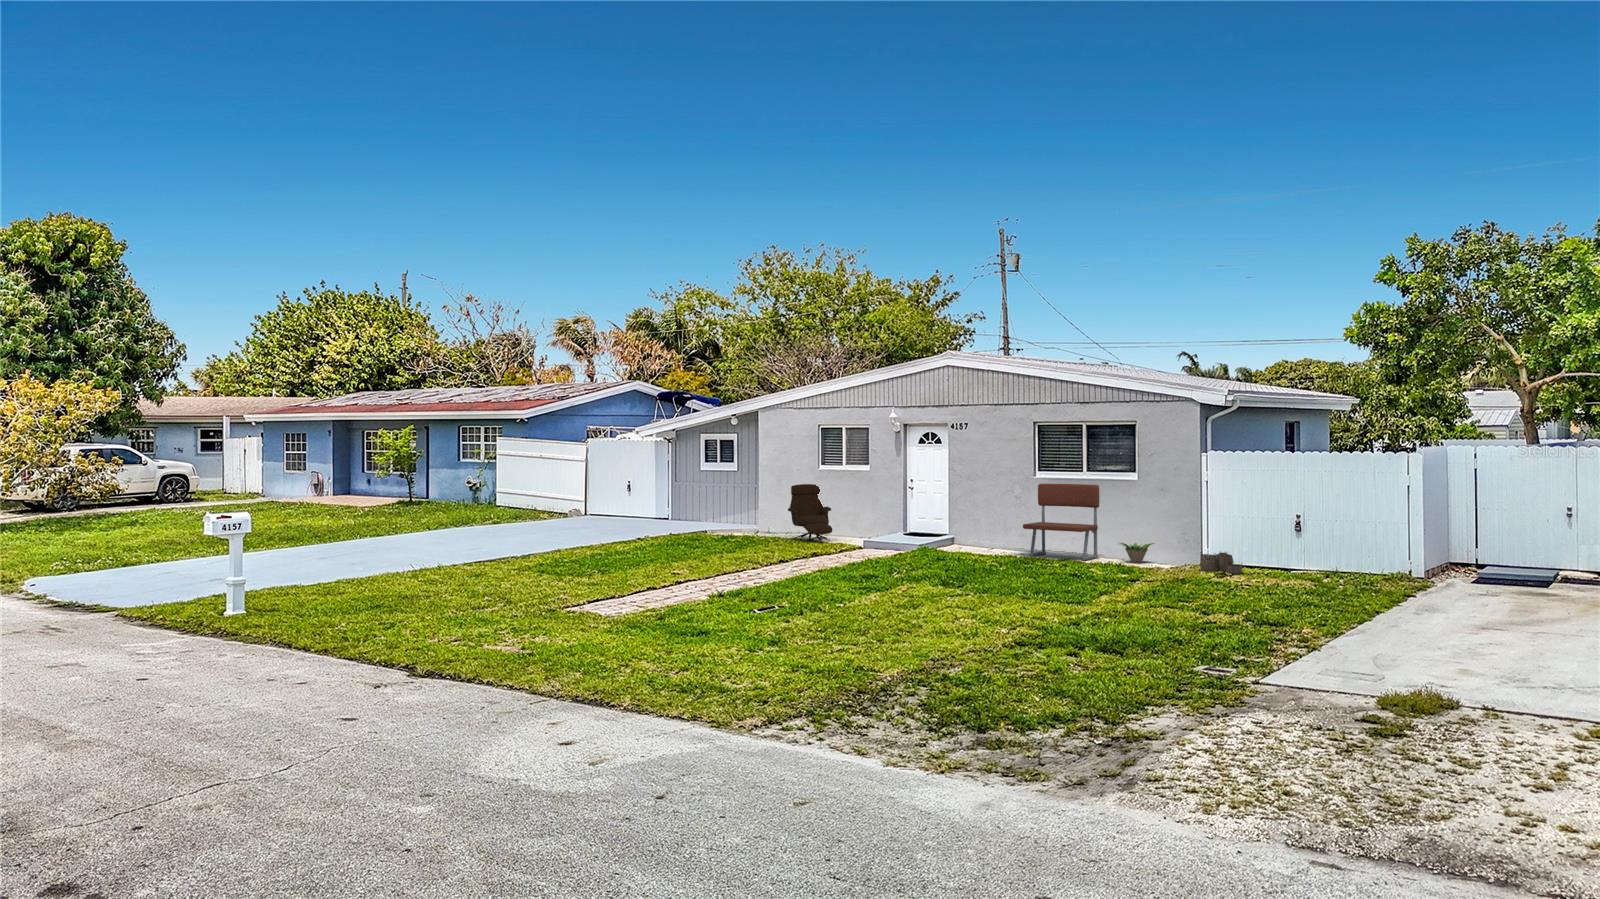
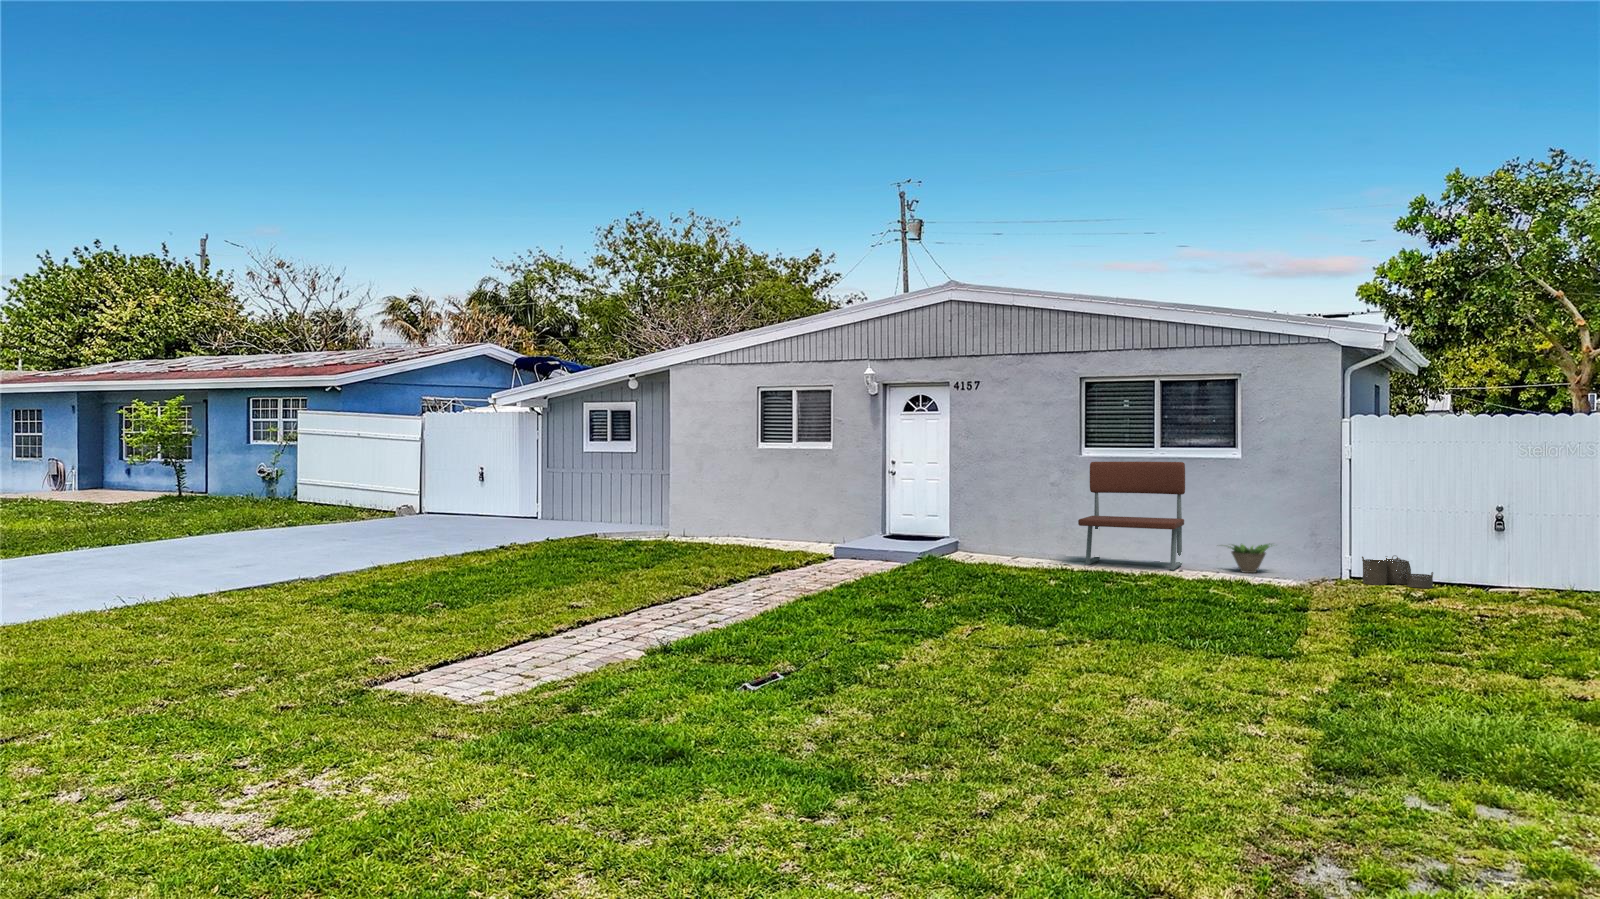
lounge chair: present [788,484,832,542] -> none [716,468,783,548]

